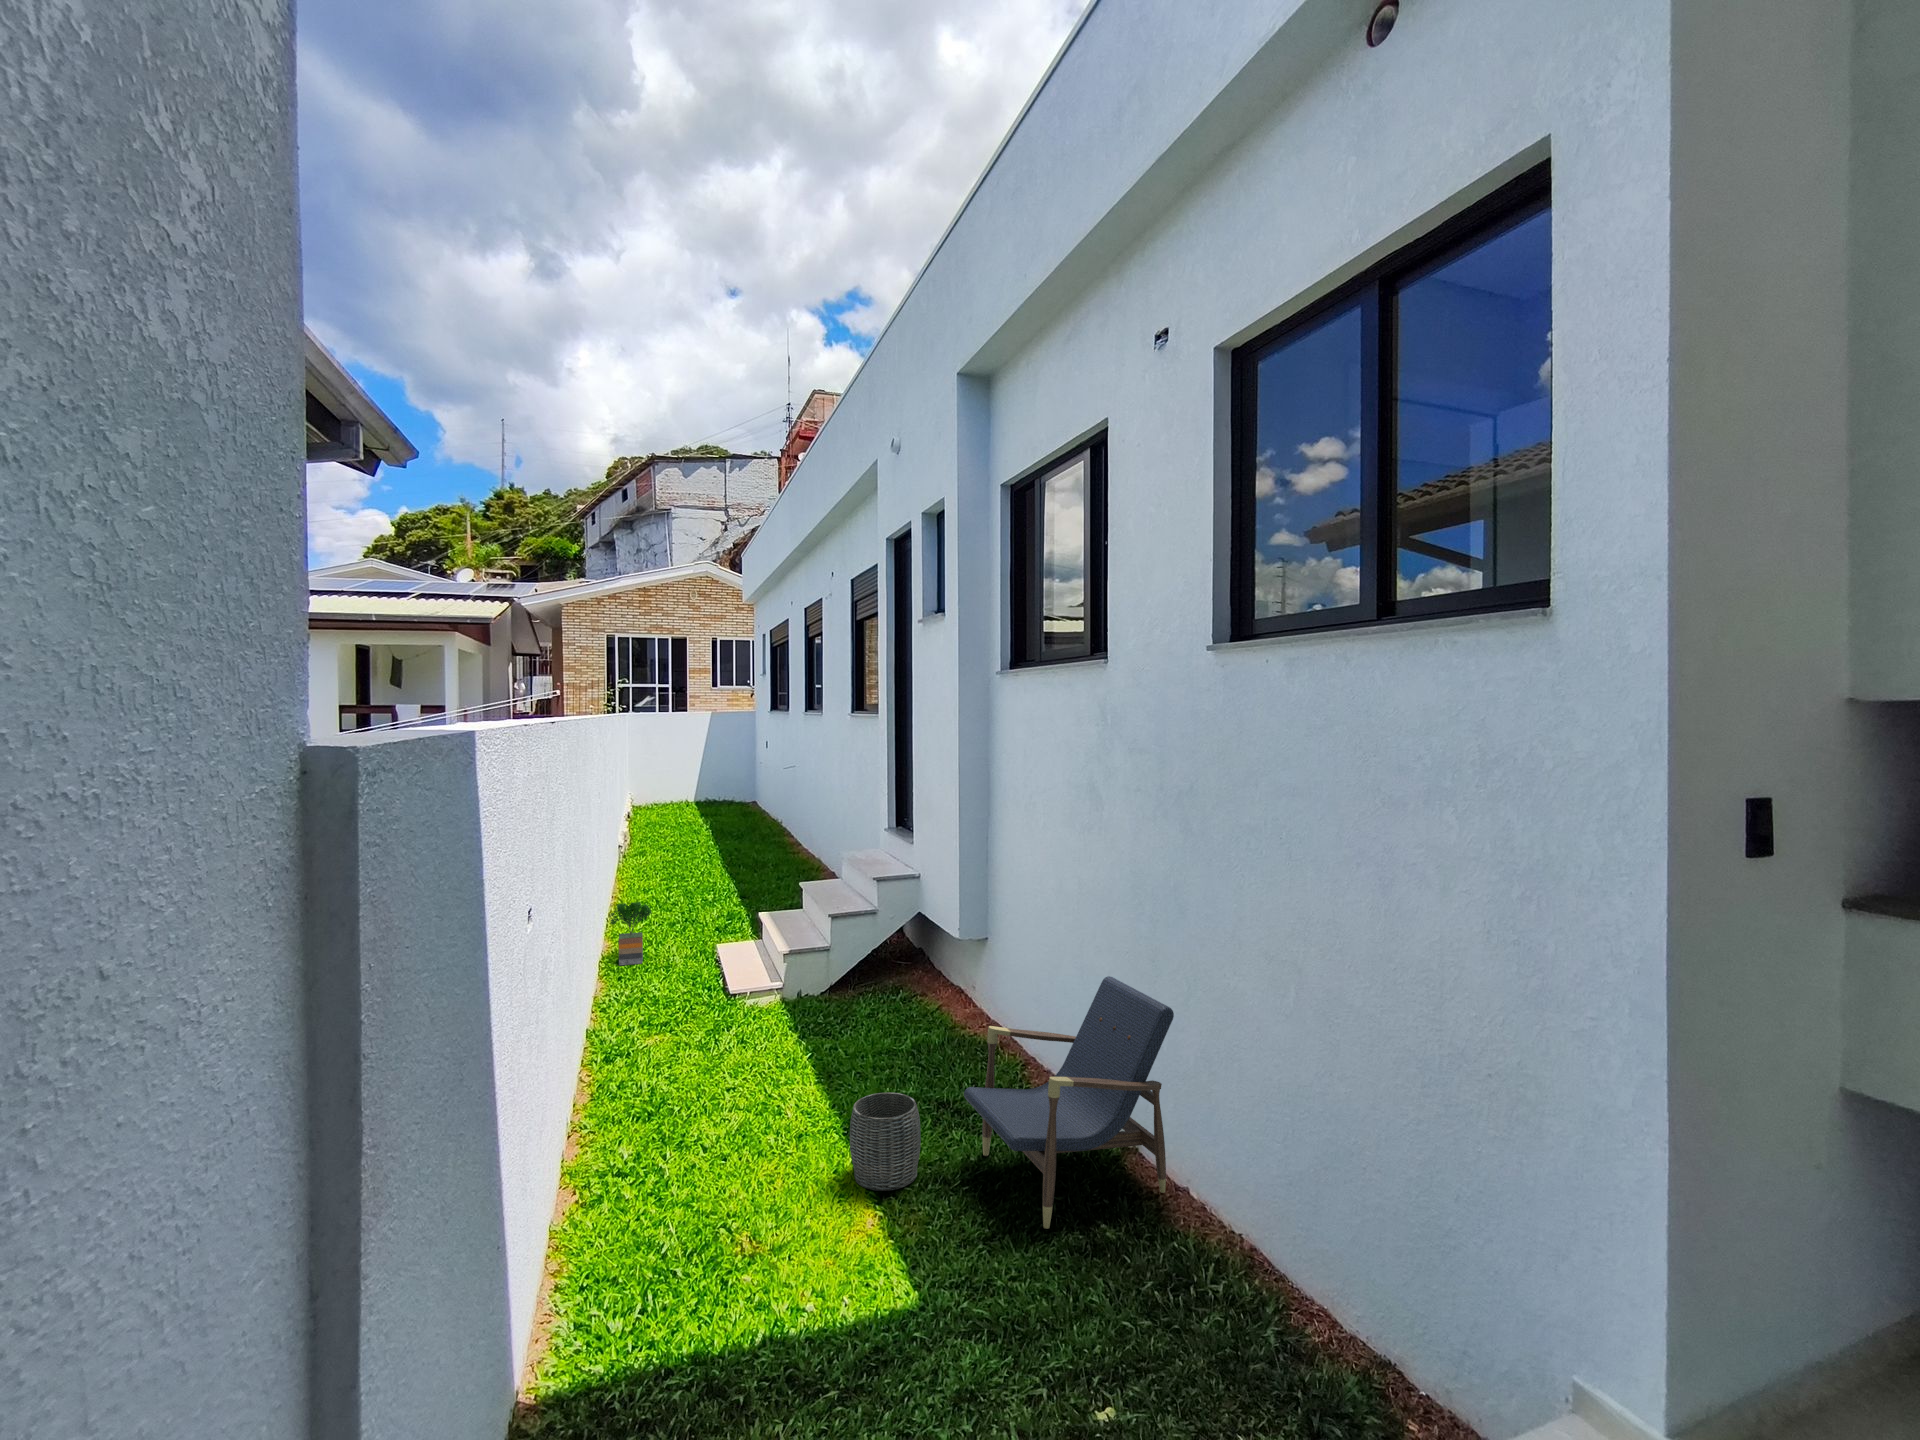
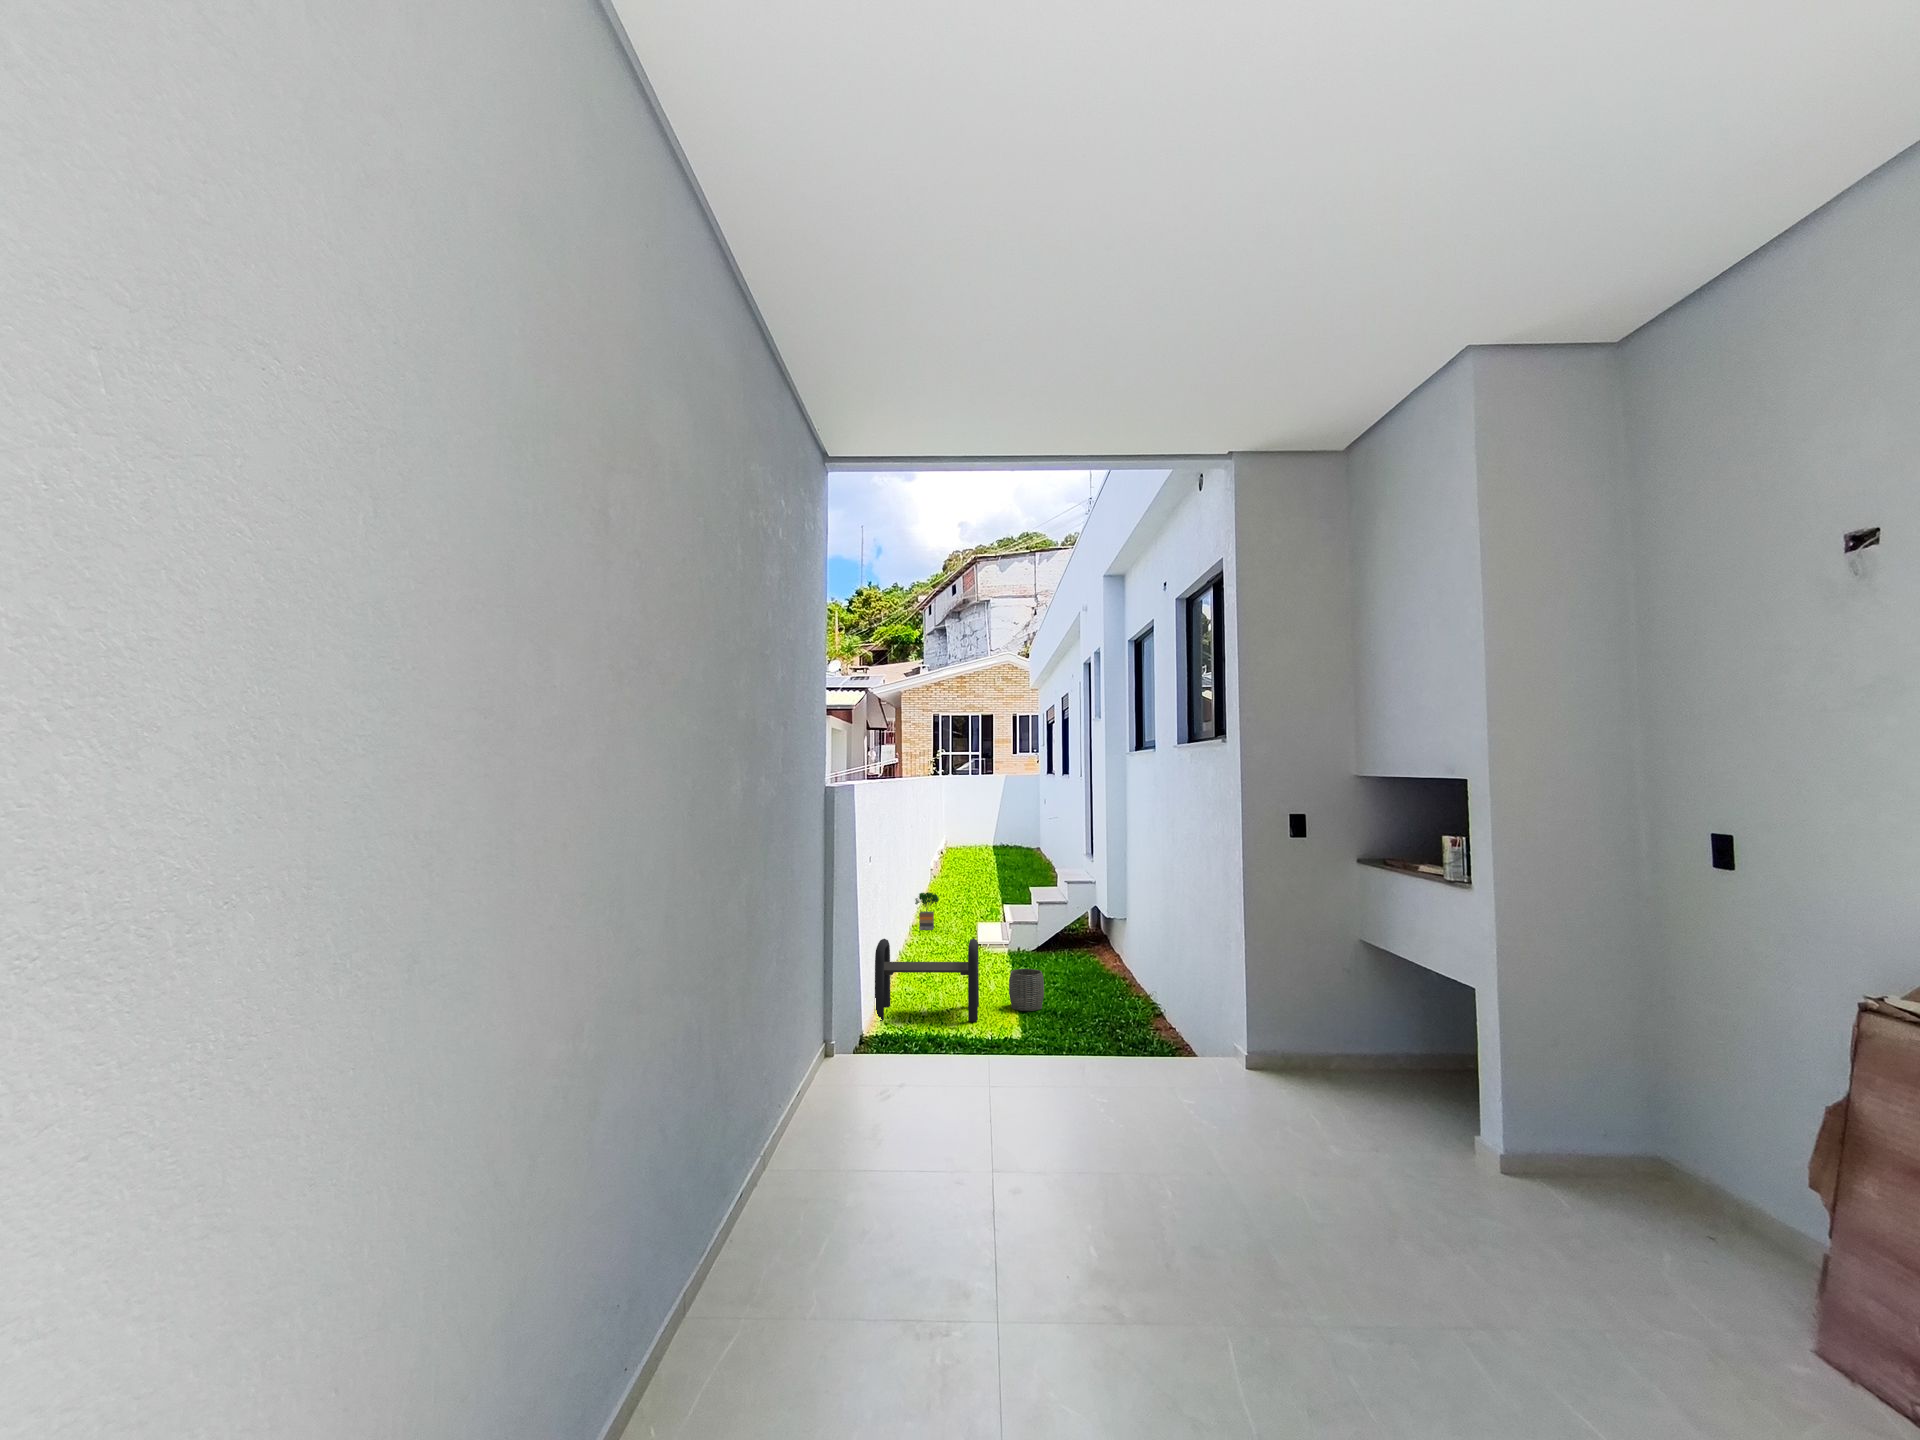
lounge chair: present [964,976,1174,1229] -> none [1066,919,1165,1026]
bench: none [554,1055,803,1300] -> present [875,939,979,1022]

